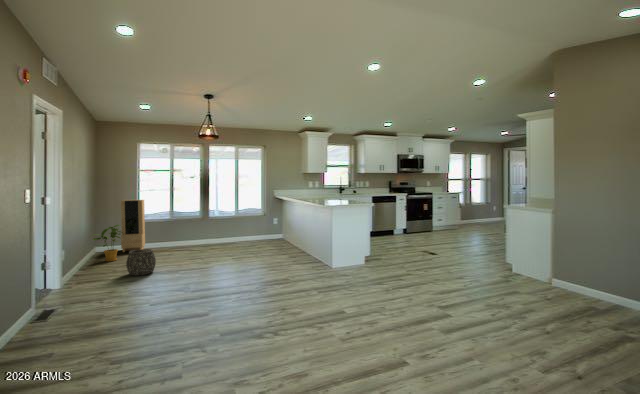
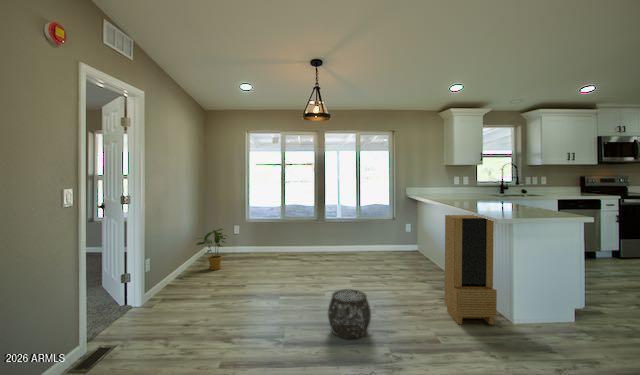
storage cabinet: present [121,200,145,252] -> present [445,215,497,324]
woven basket: present [126,249,156,276] -> present [328,289,371,339]

